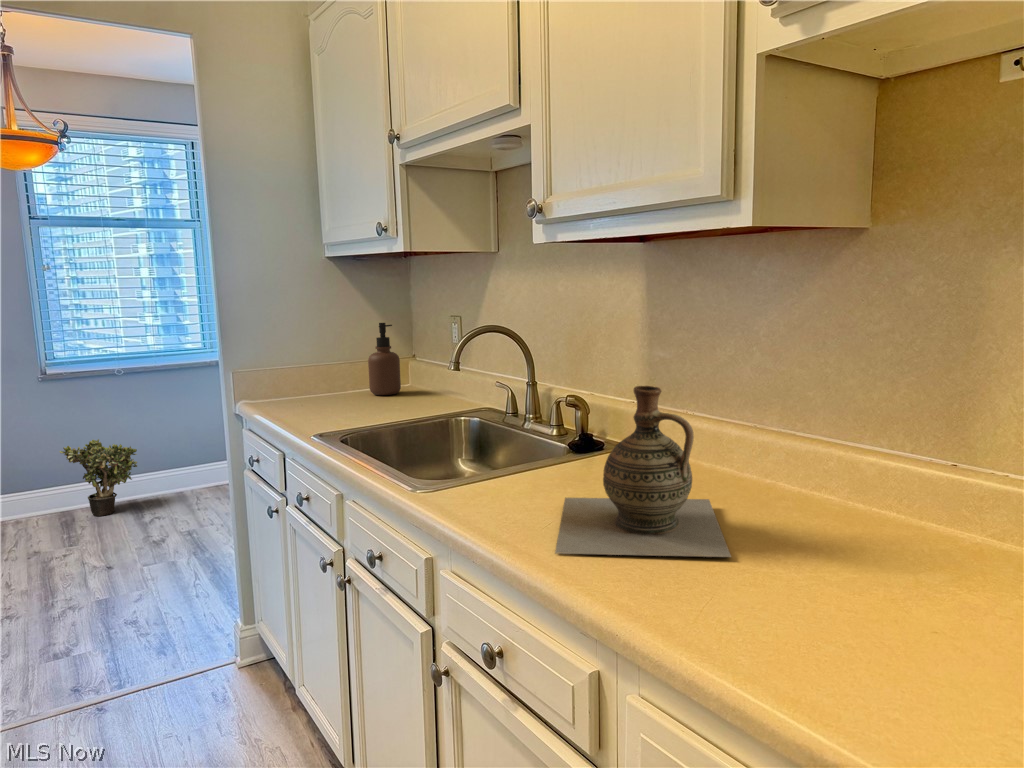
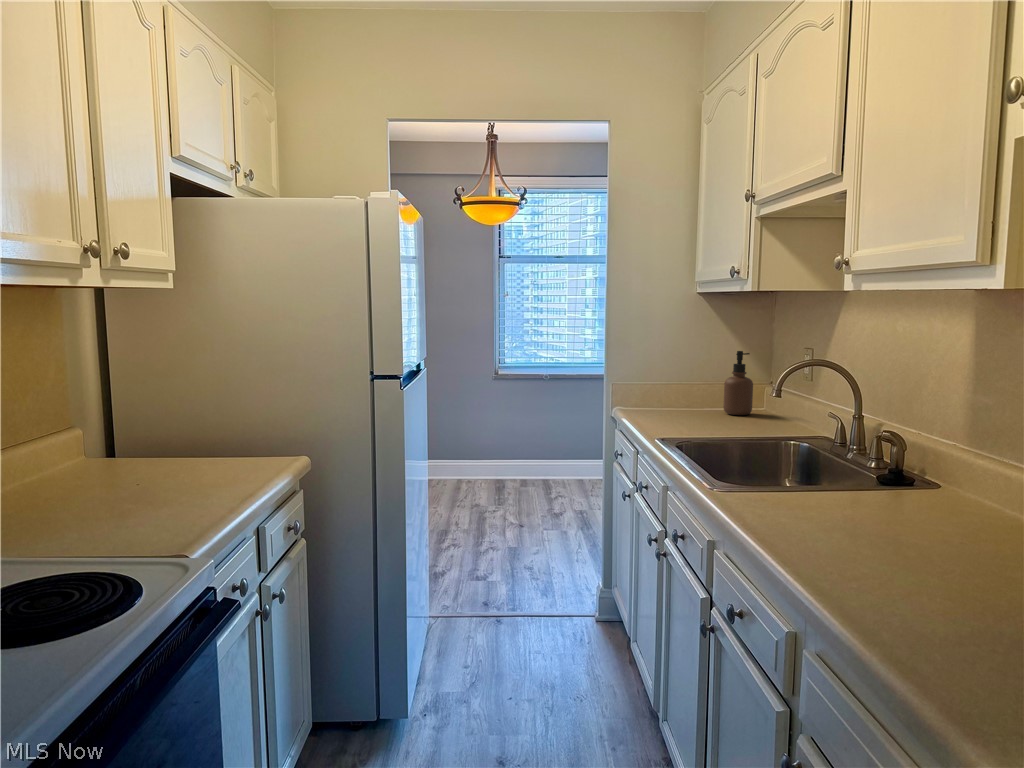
ceramic jug: present [555,386,731,557] -> none [792,422,977,581]
potted plant: present [59,439,137,516] -> none [500,427,552,488]

